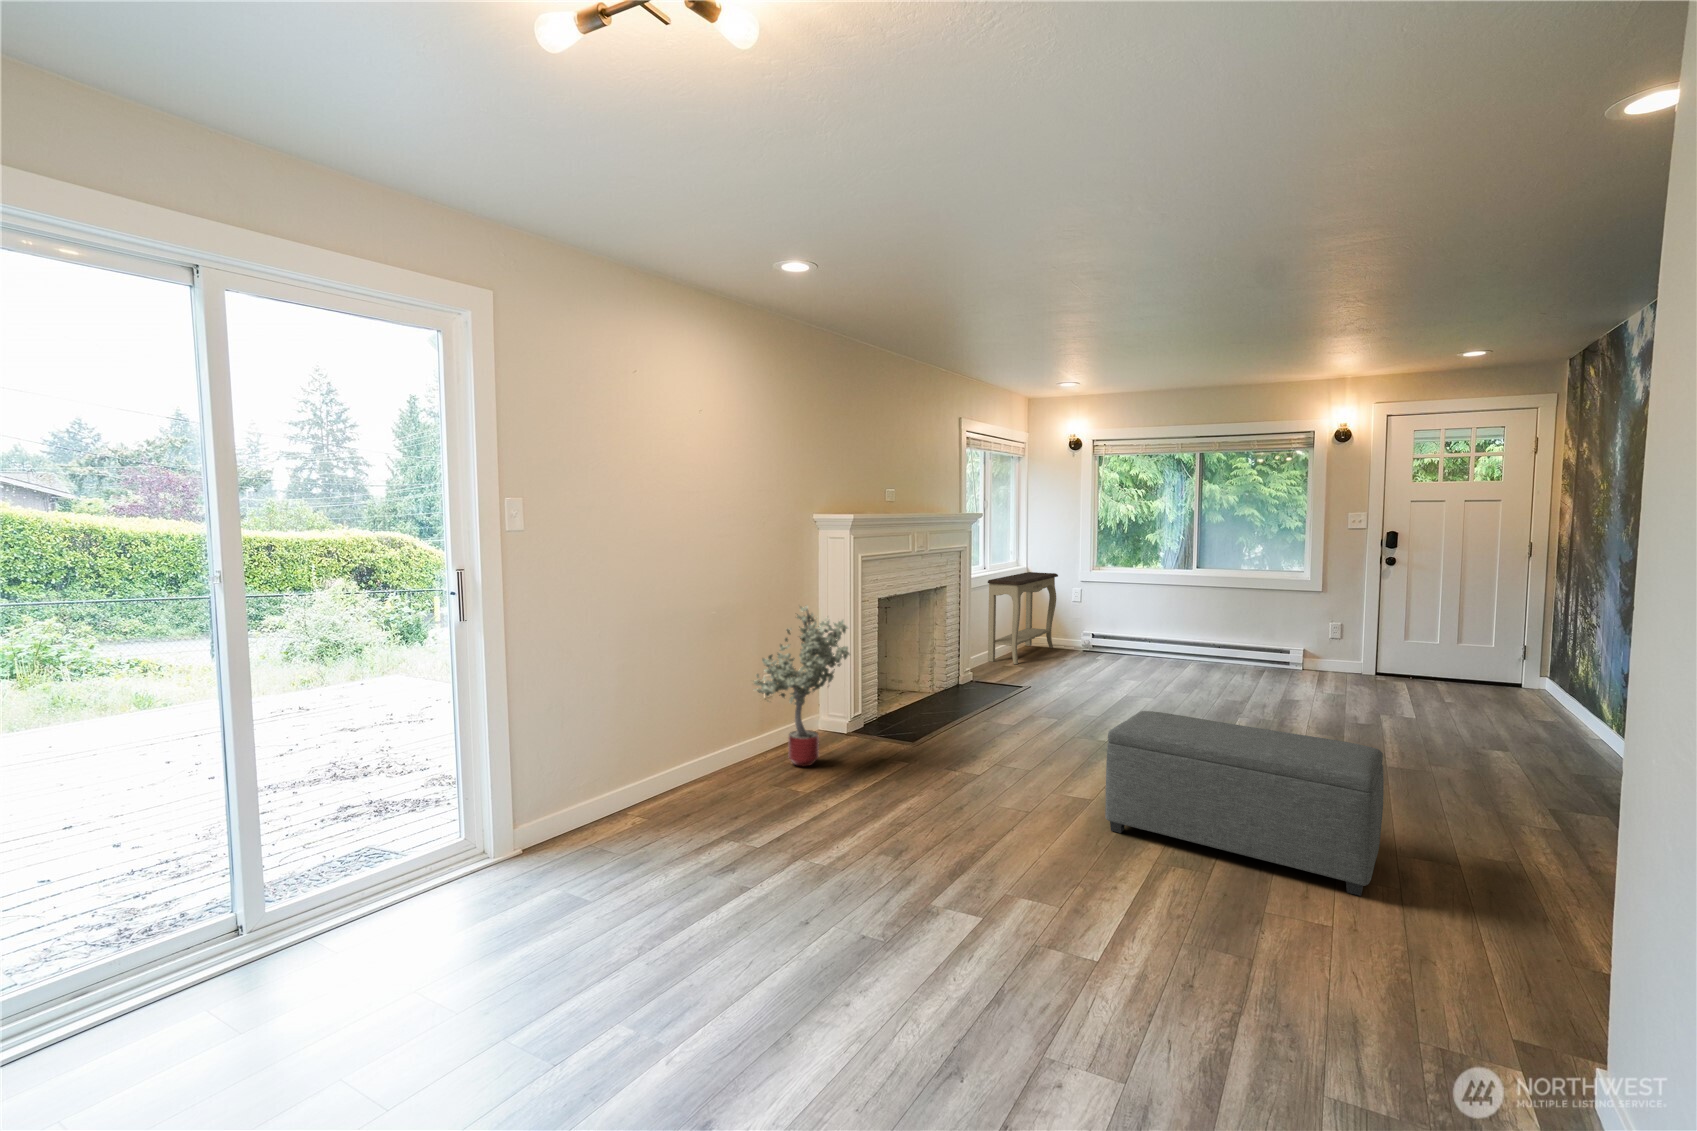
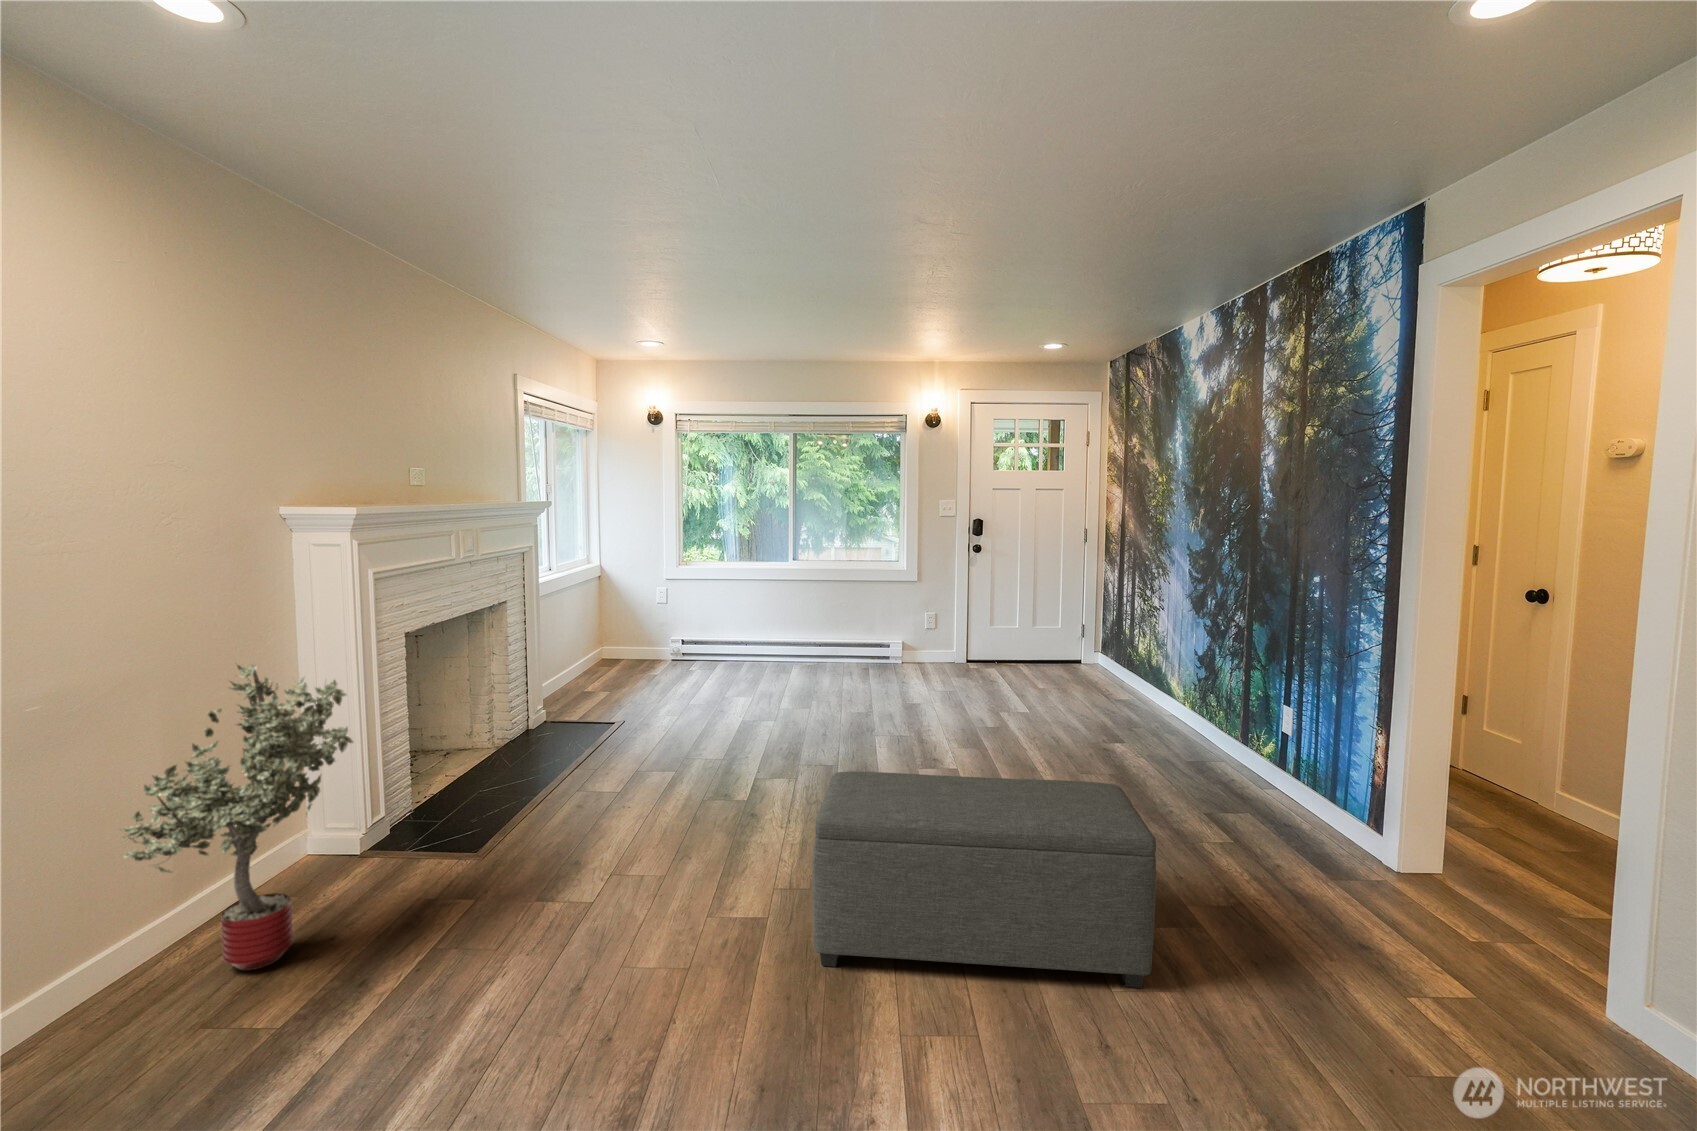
console table: present [988,572,1058,664] -> none [559,574,644,696]

